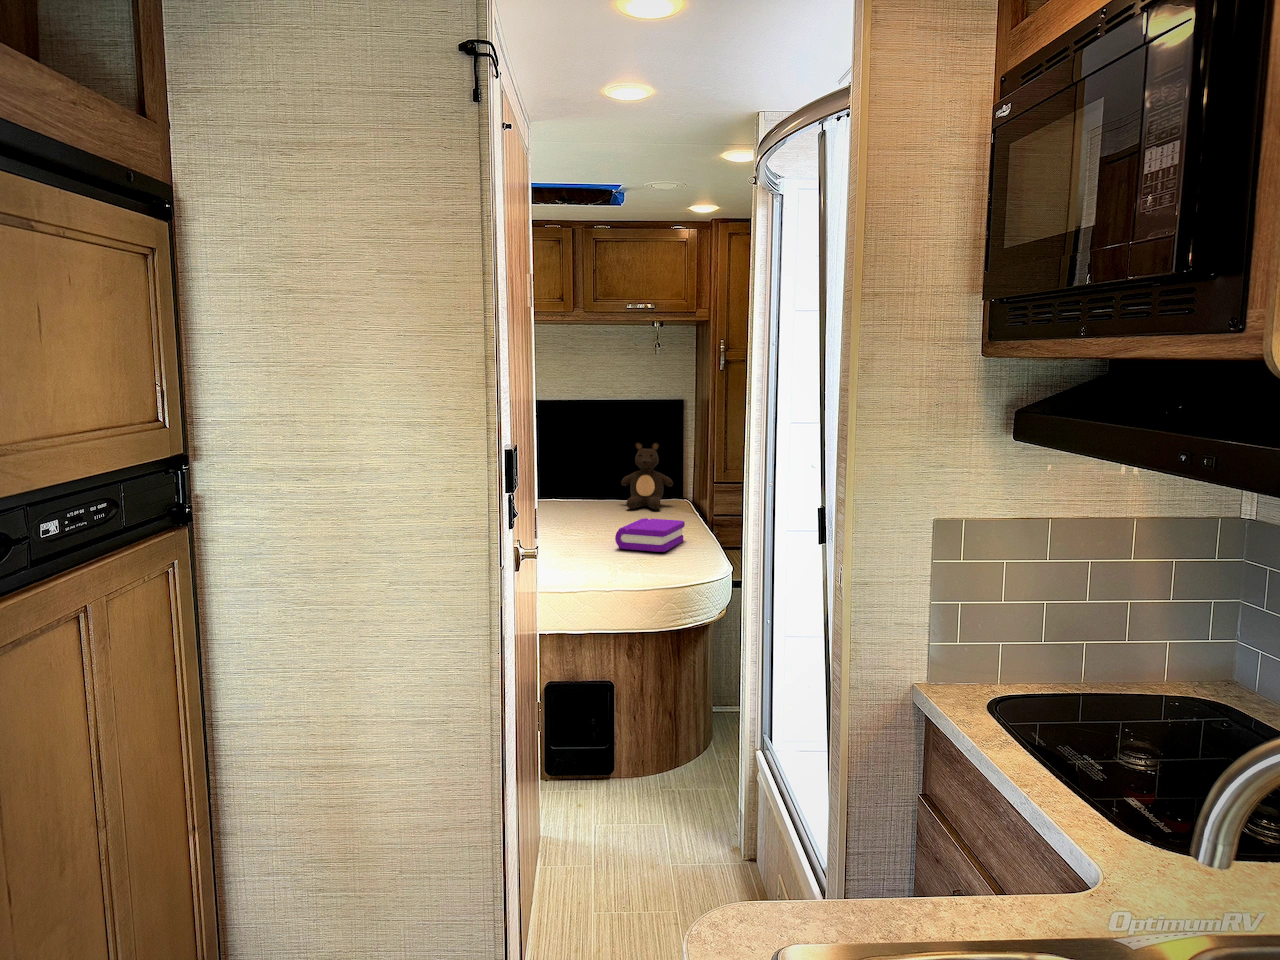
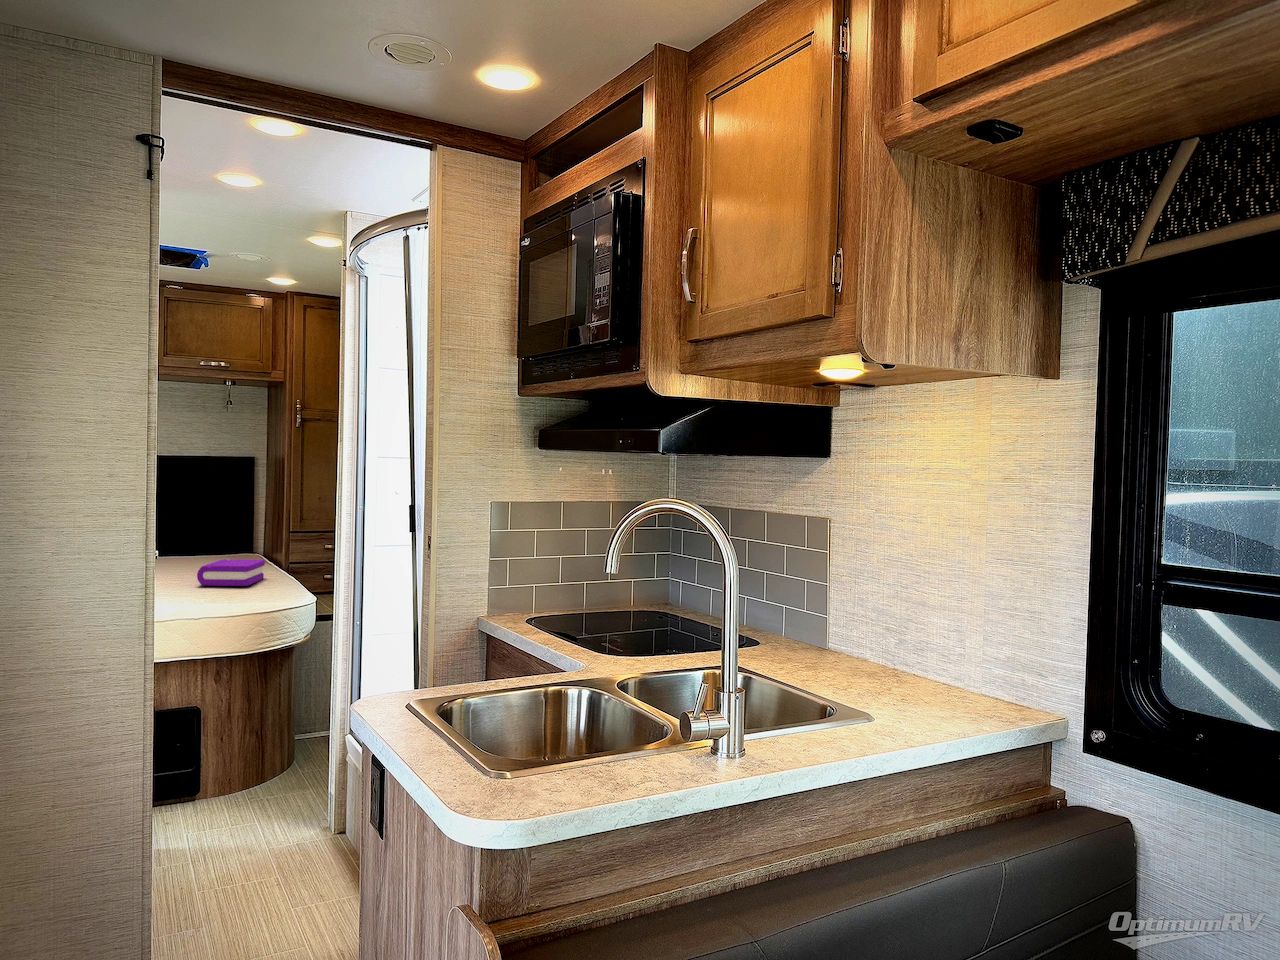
teddy bear: present [621,443,673,509] -> none [190,495,245,558]

